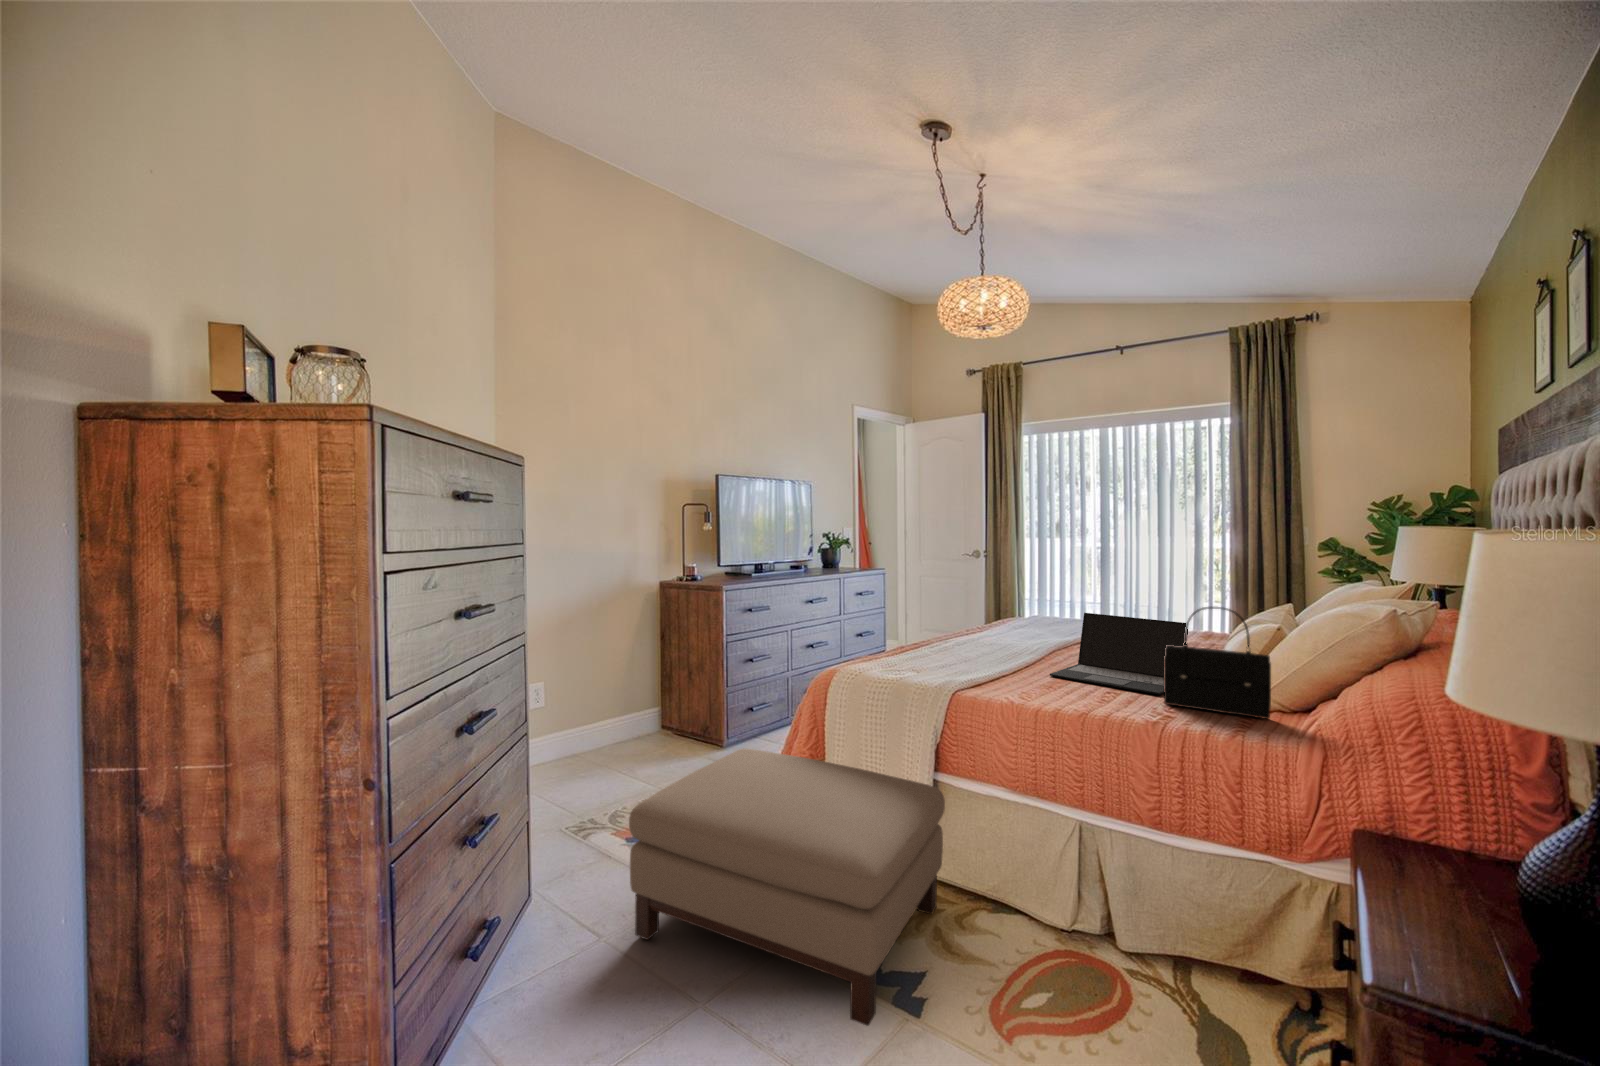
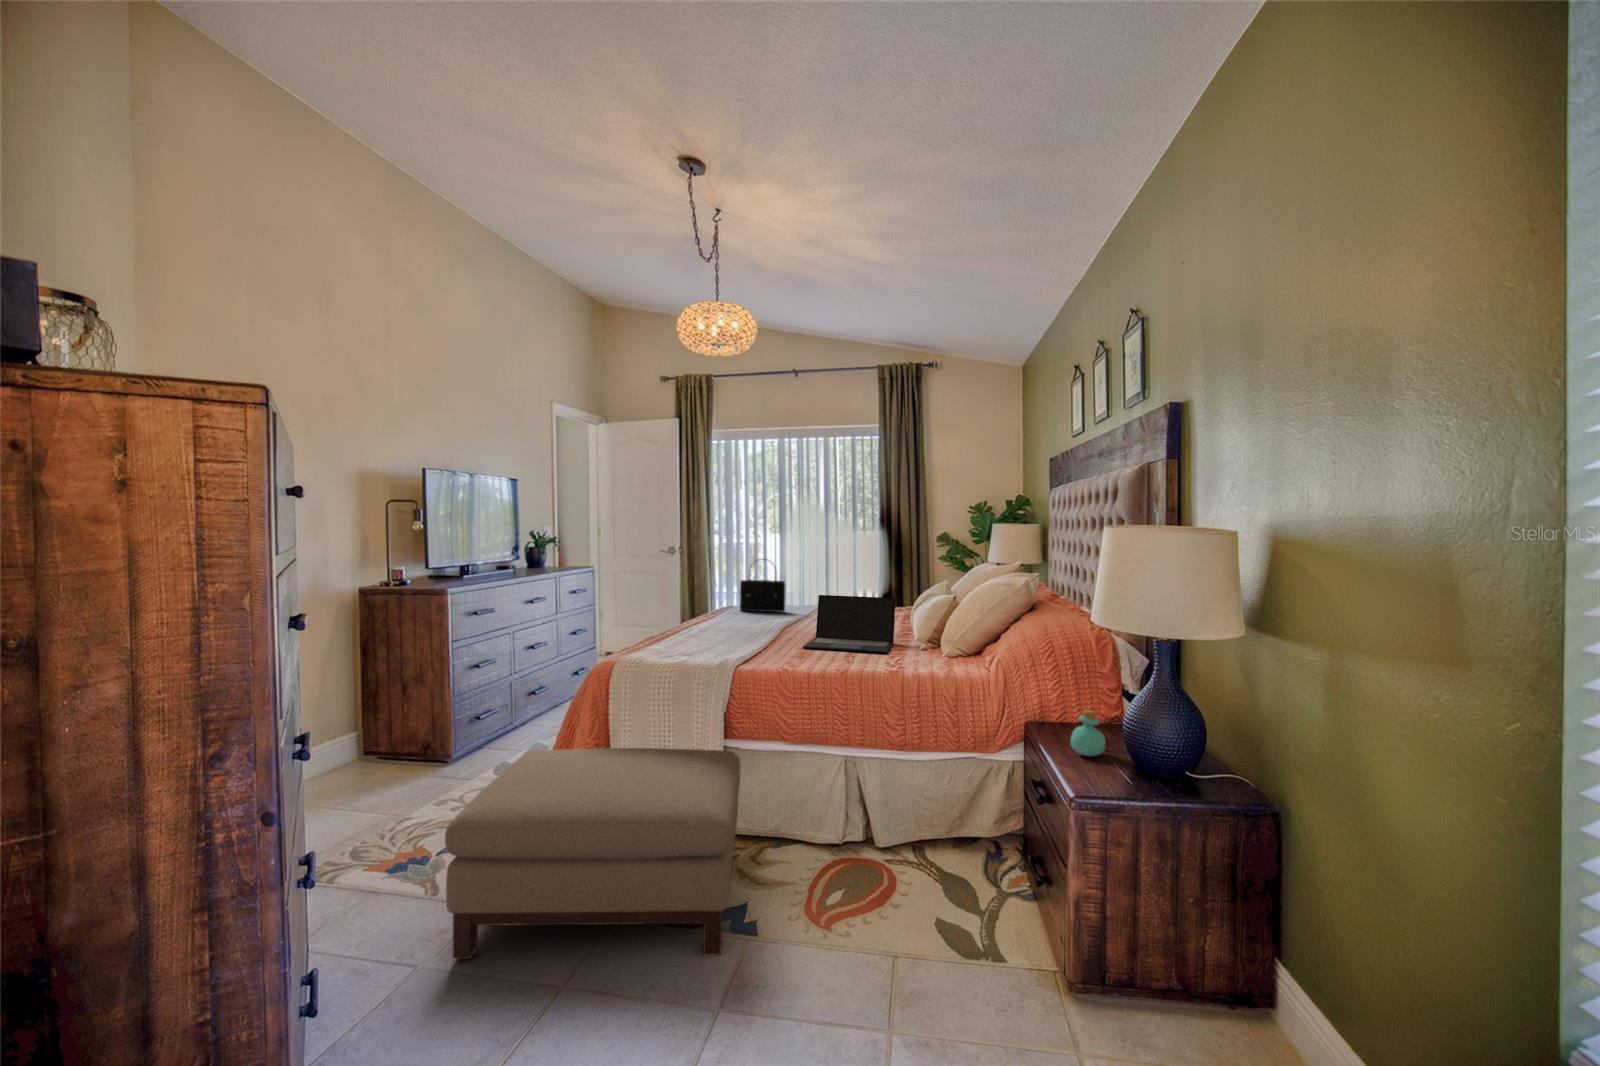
handbag: present [1164,606,1271,719] -> present [740,576,785,612]
perfume bottle: none [1407,841,1485,926] -> present [1071,710,1106,756]

